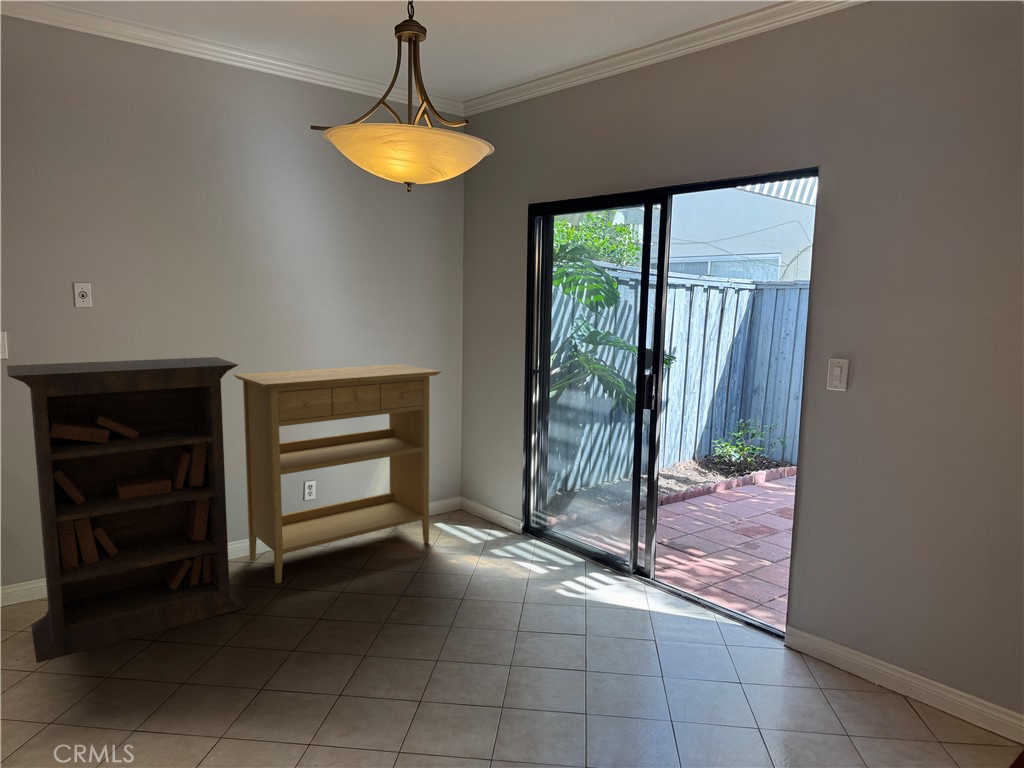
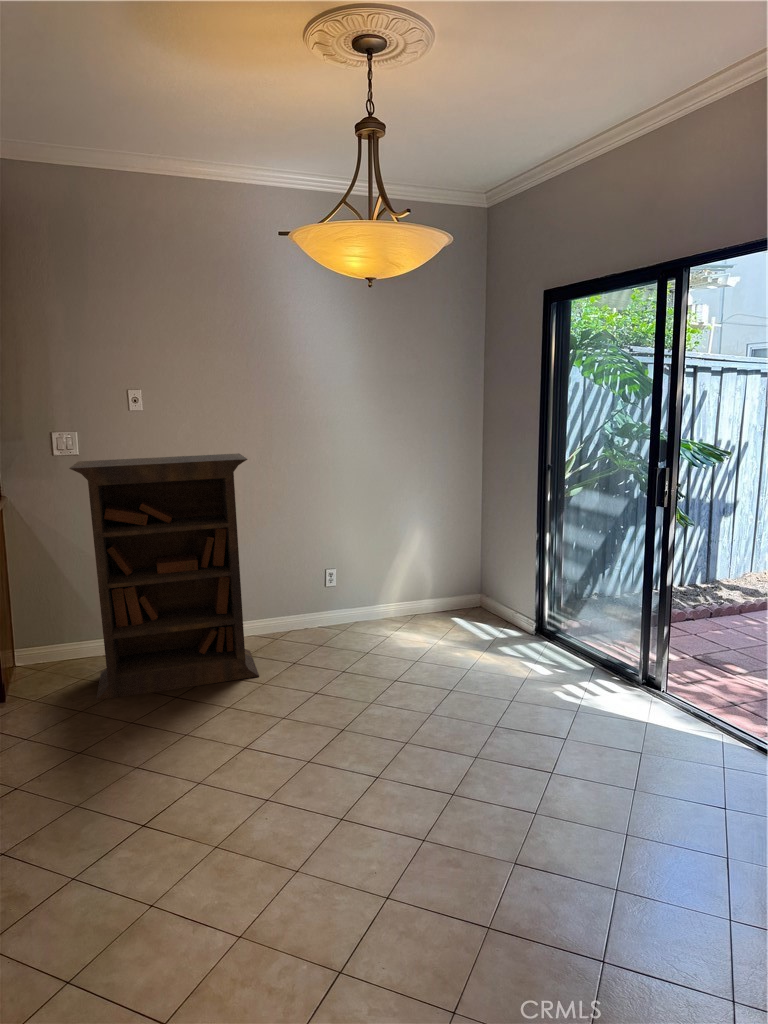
console table: present [234,364,441,583] -> none [259,460,449,660]

